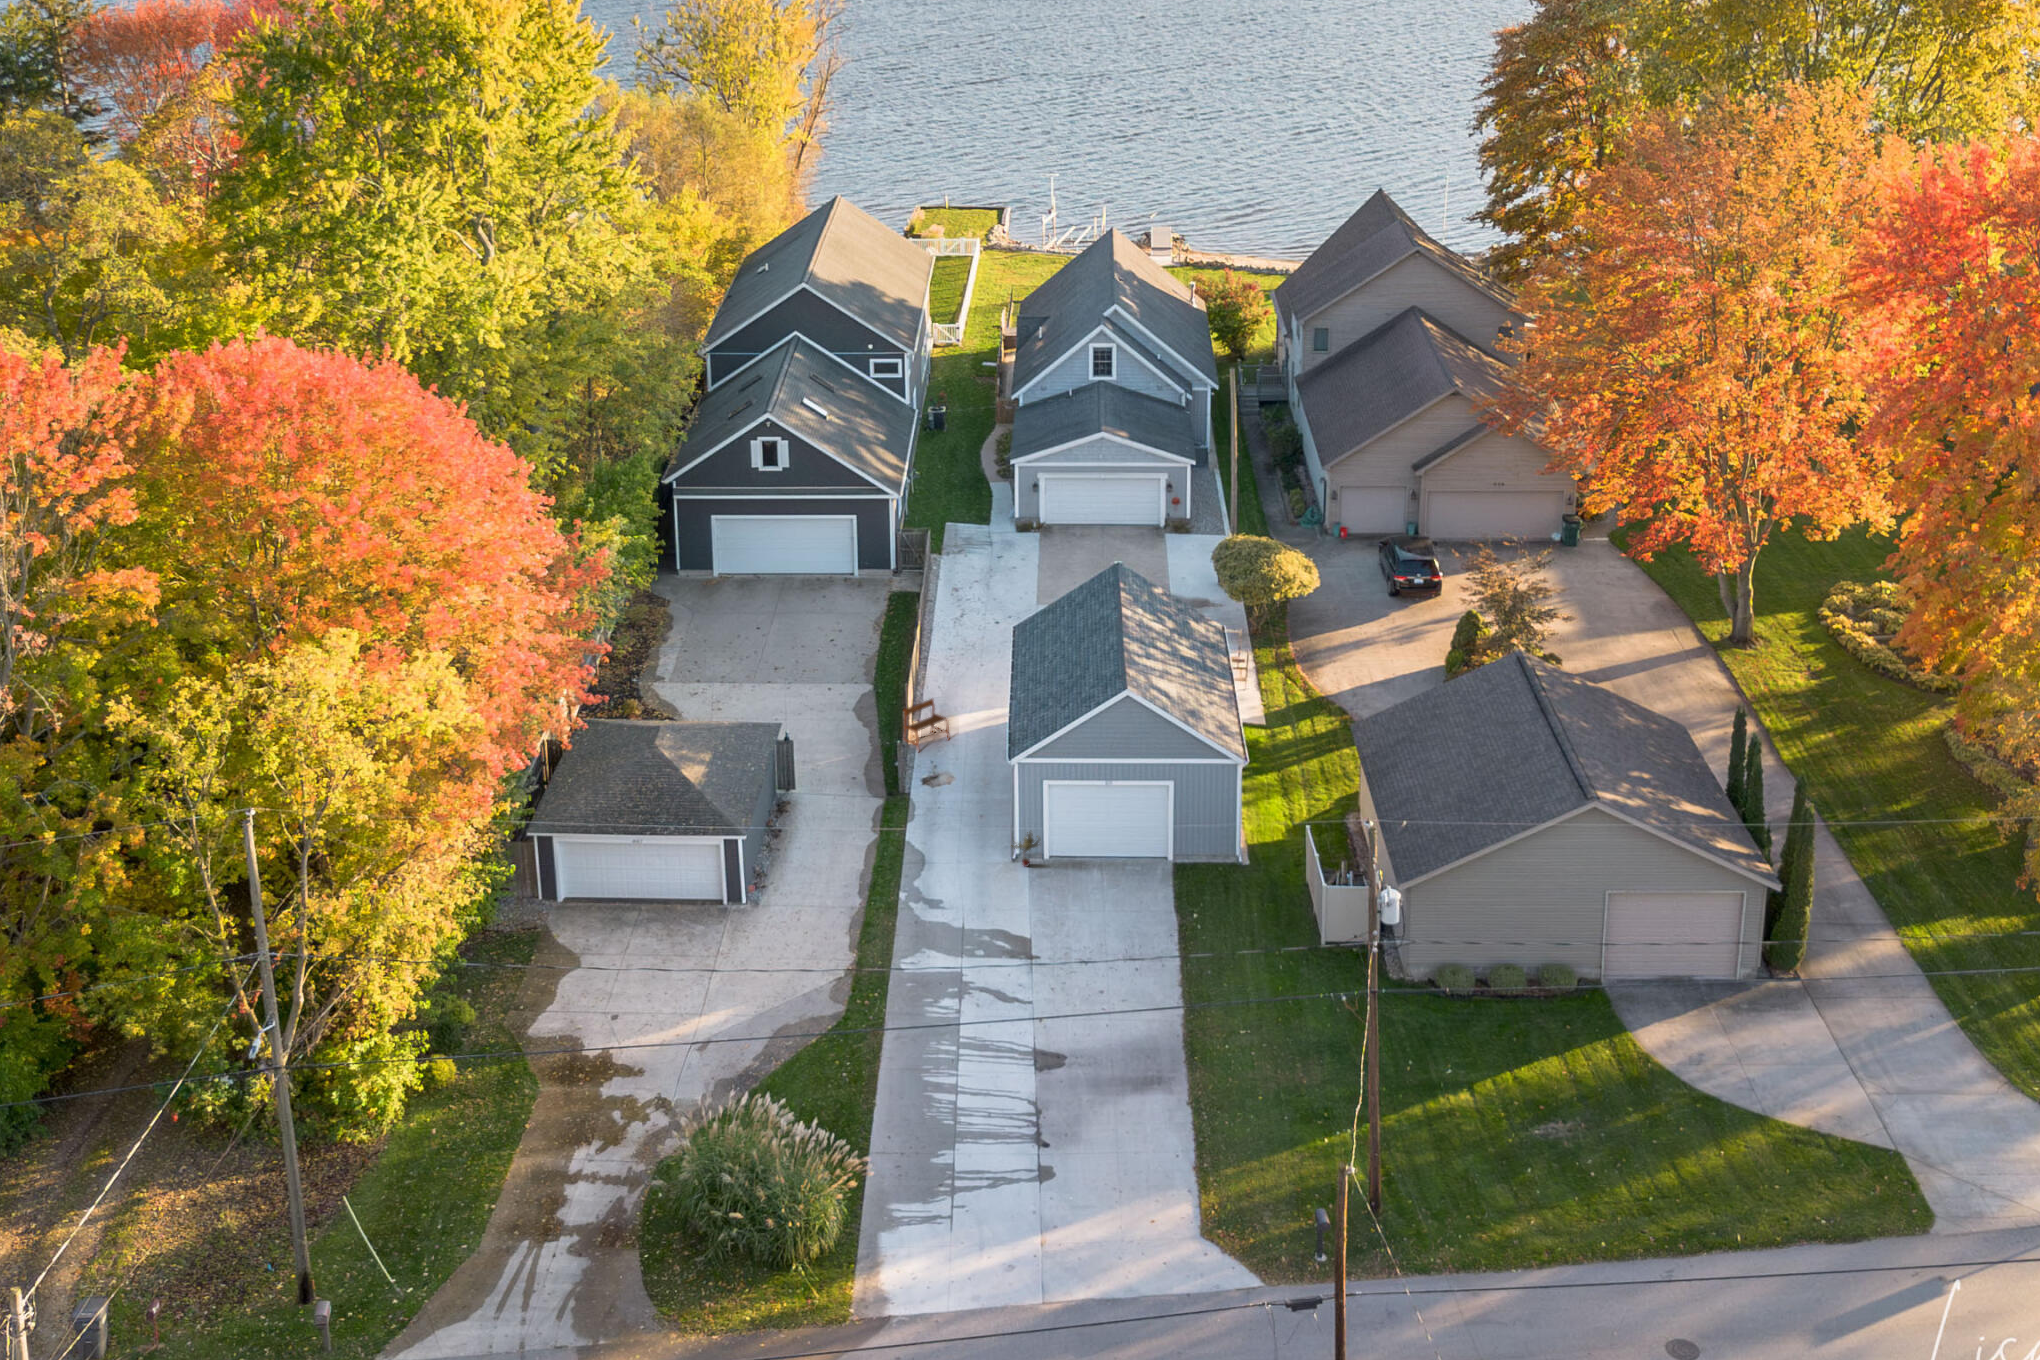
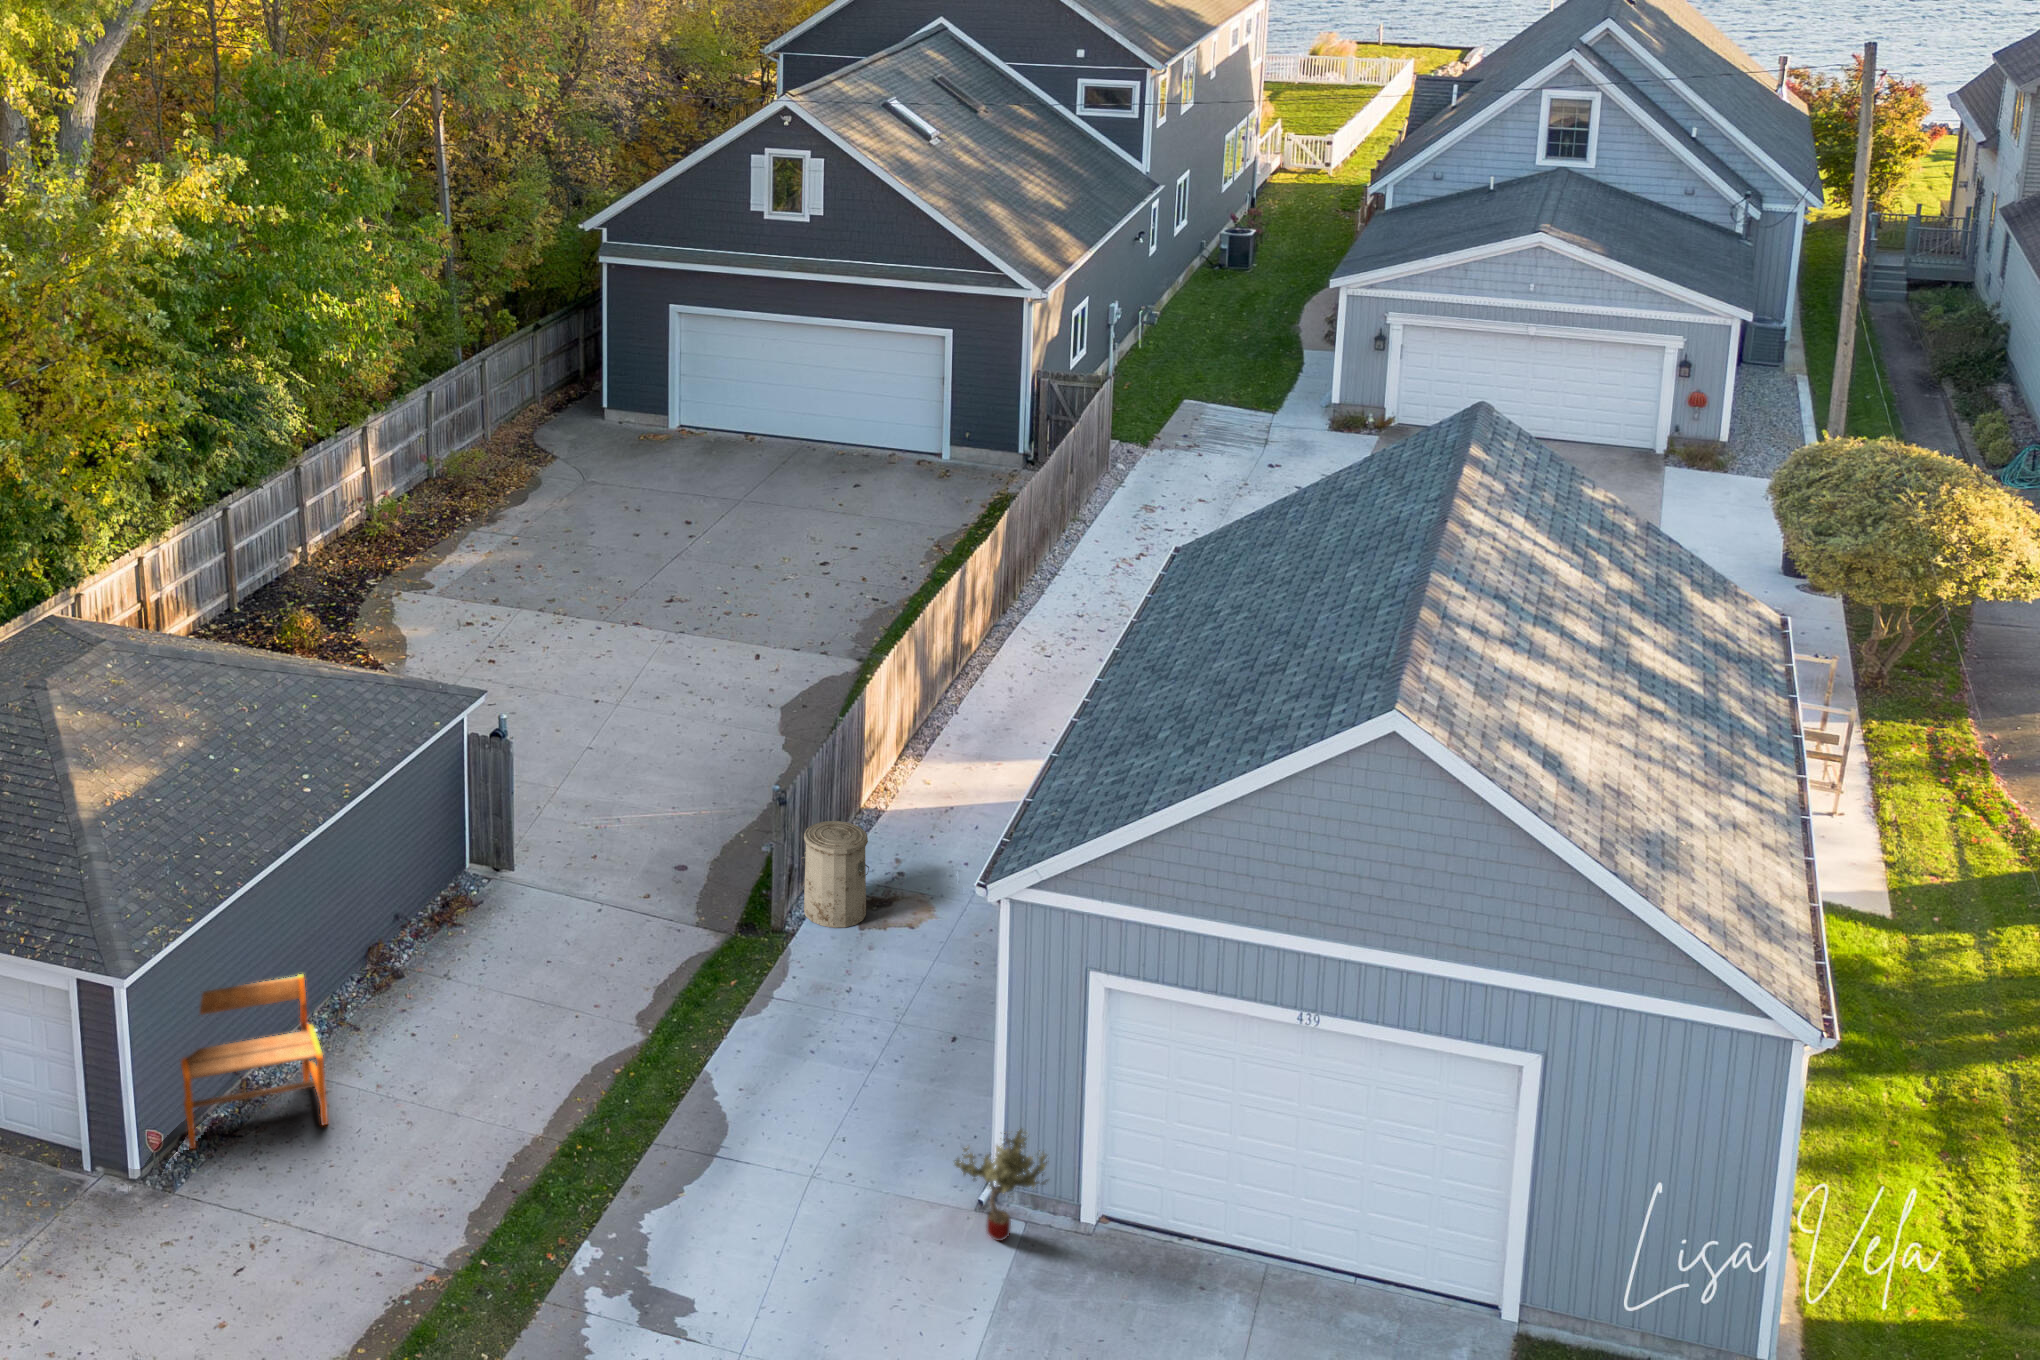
bench: present [903,699,950,750] -> present [181,974,328,1149]
trash can: none [910,751,936,790] -> present [801,821,869,928]

